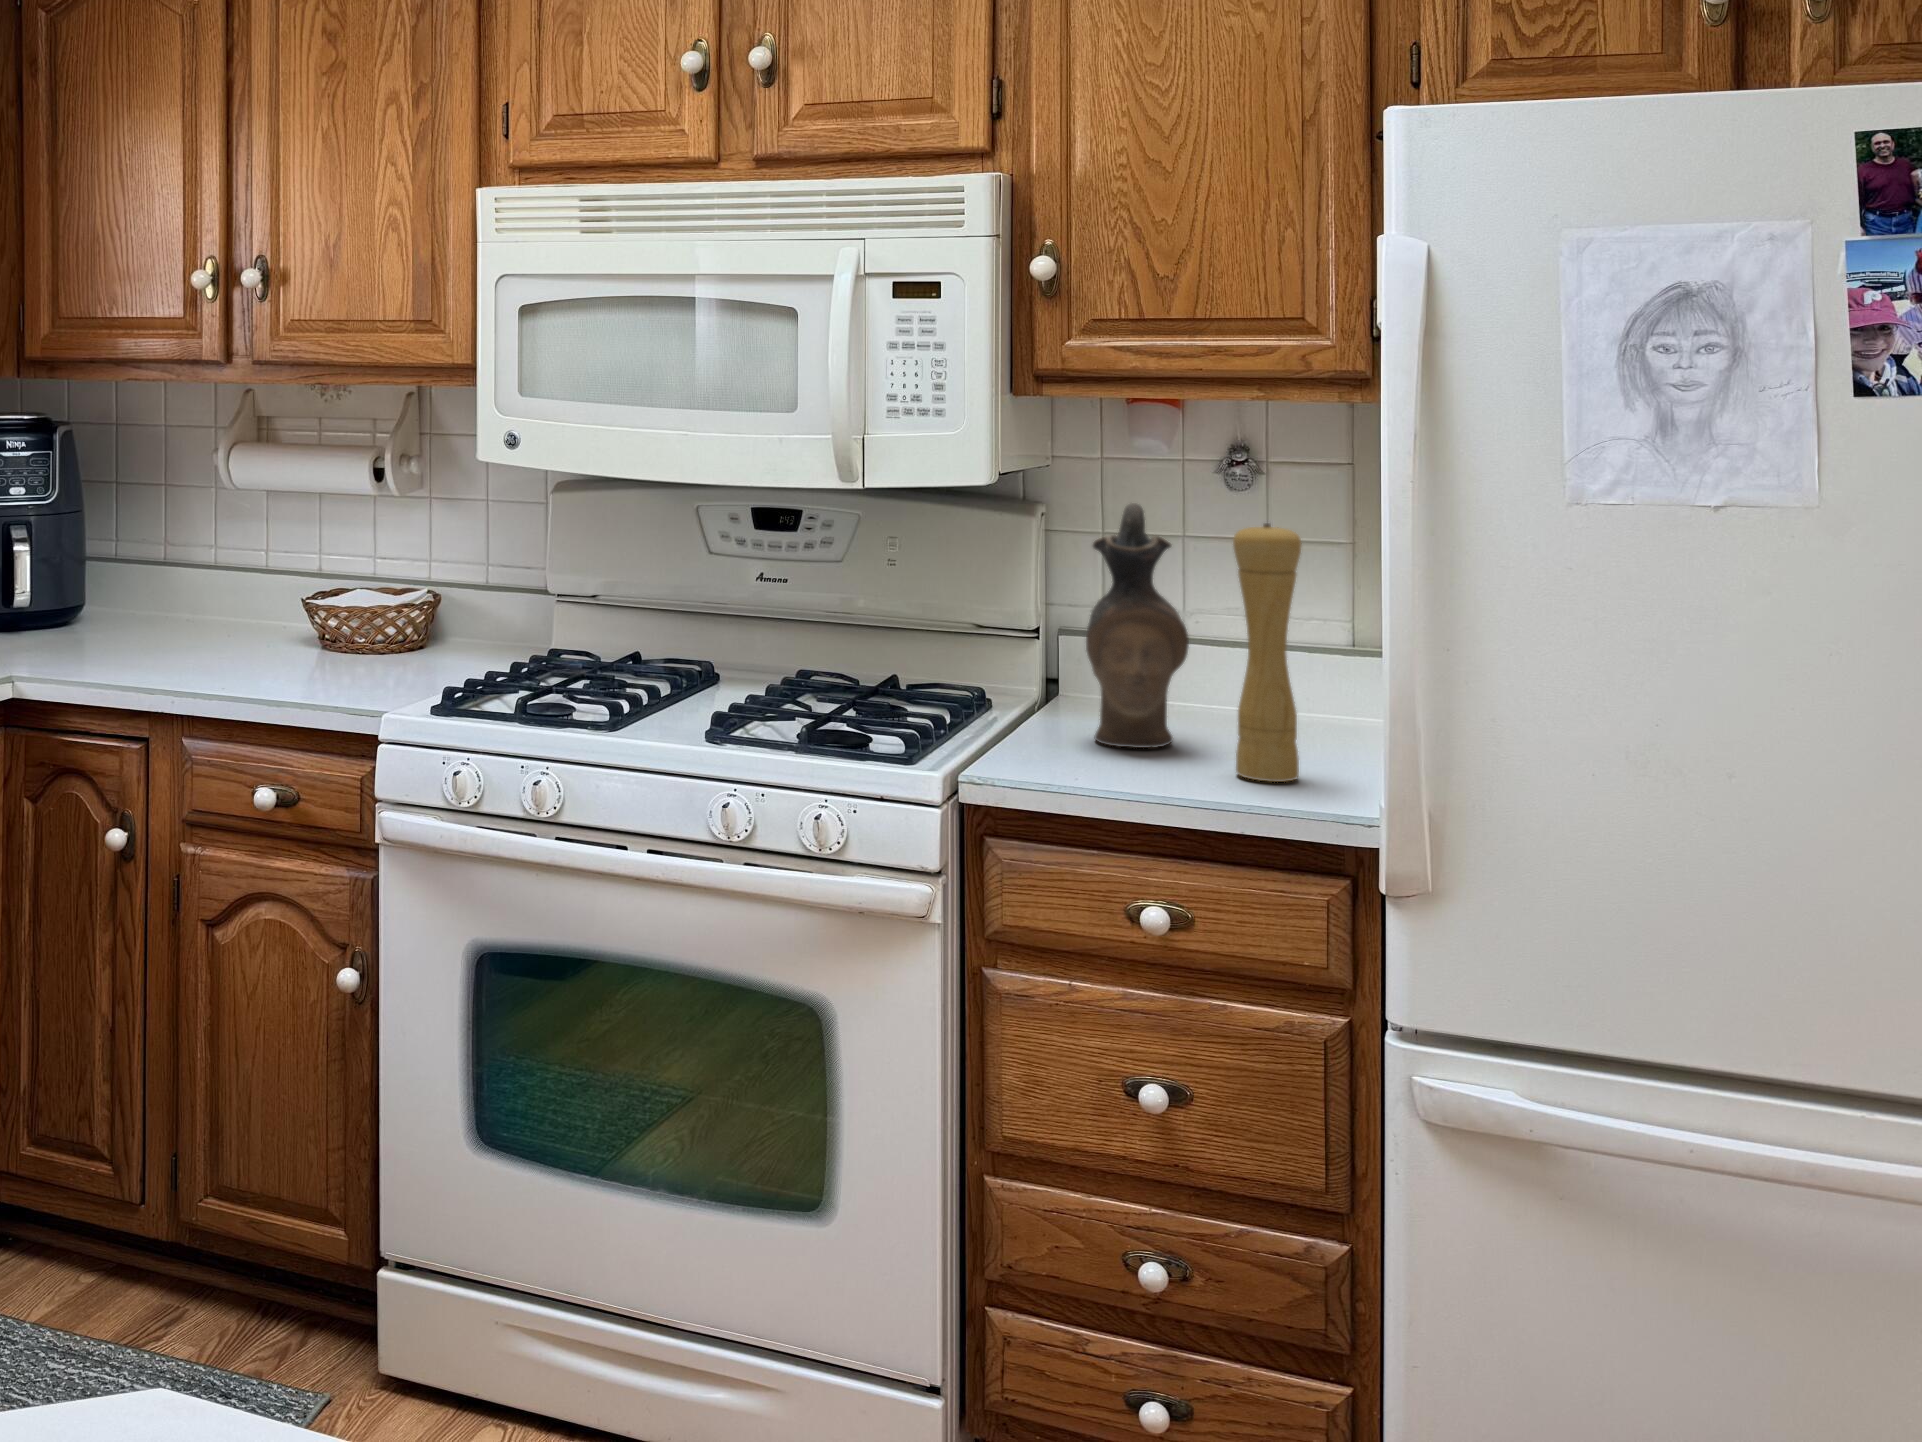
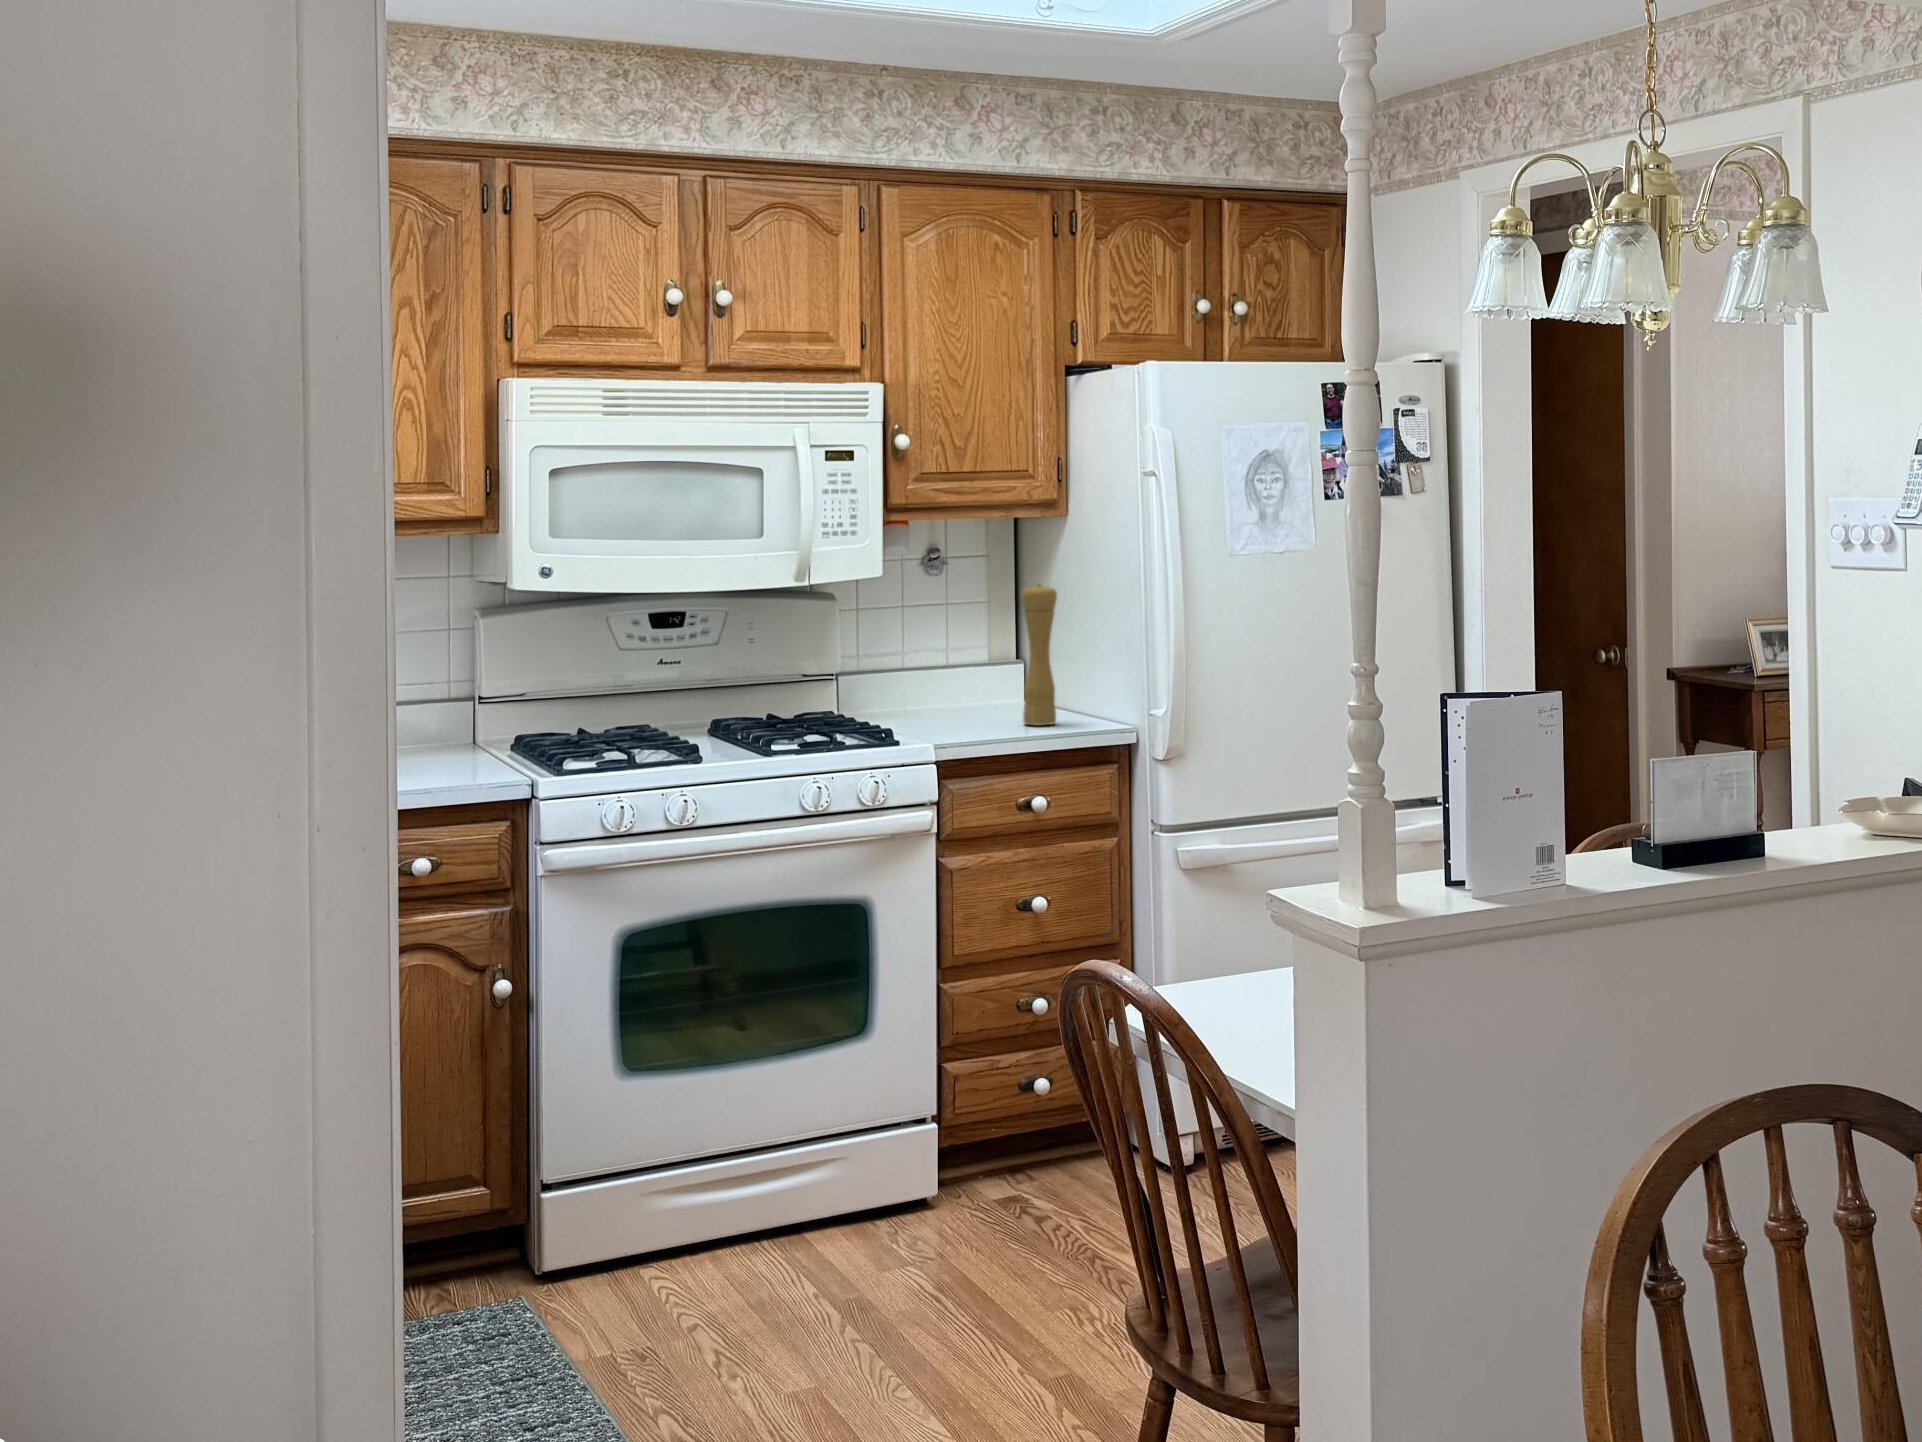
ceramic pitcher: present [1086,503,1189,748] -> none [920,582,980,725]

